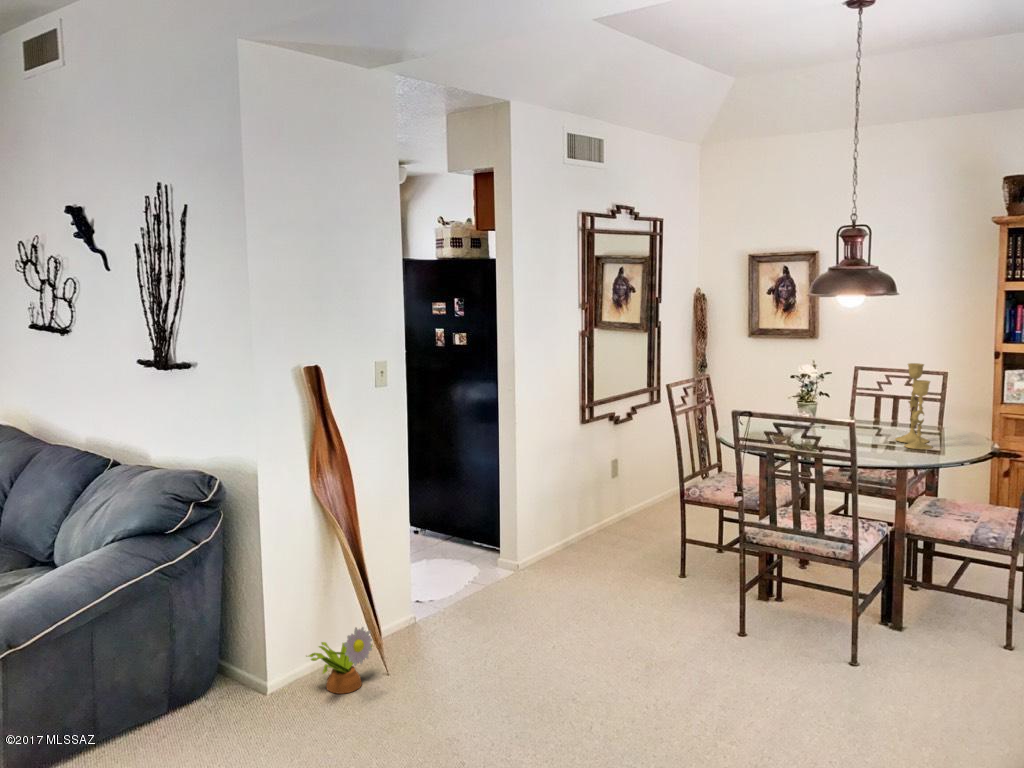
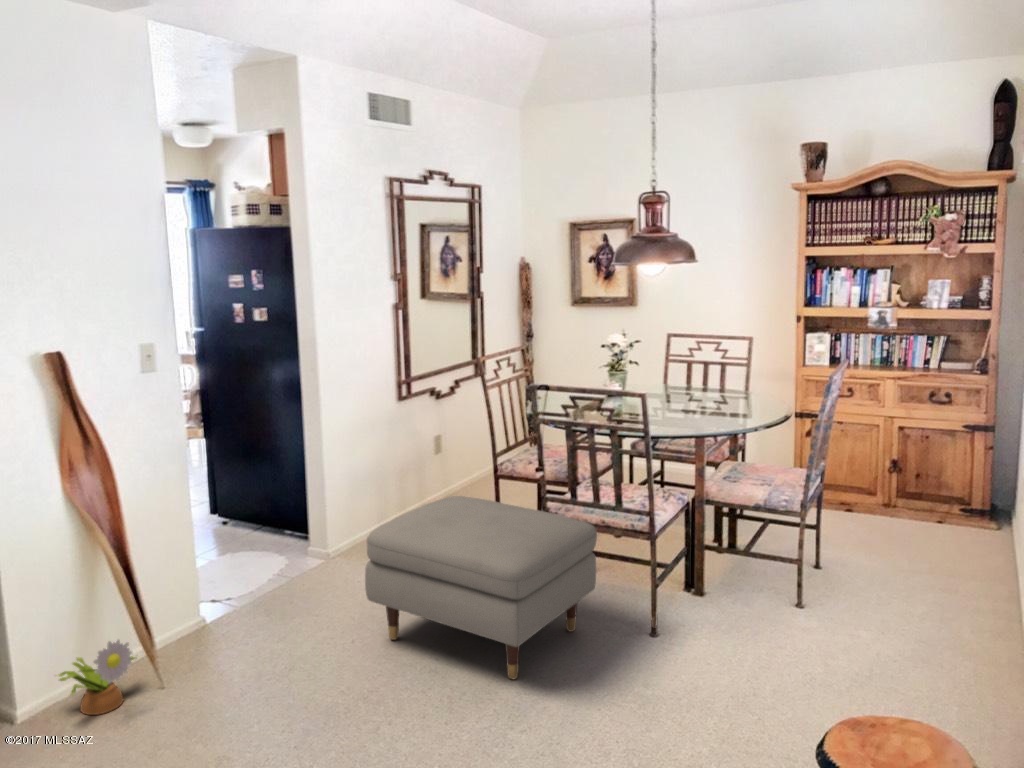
candlestick: present [895,363,932,449] -> none [698,330,732,416]
ottoman: none [572,517,799,692] -> present [365,496,597,679]

